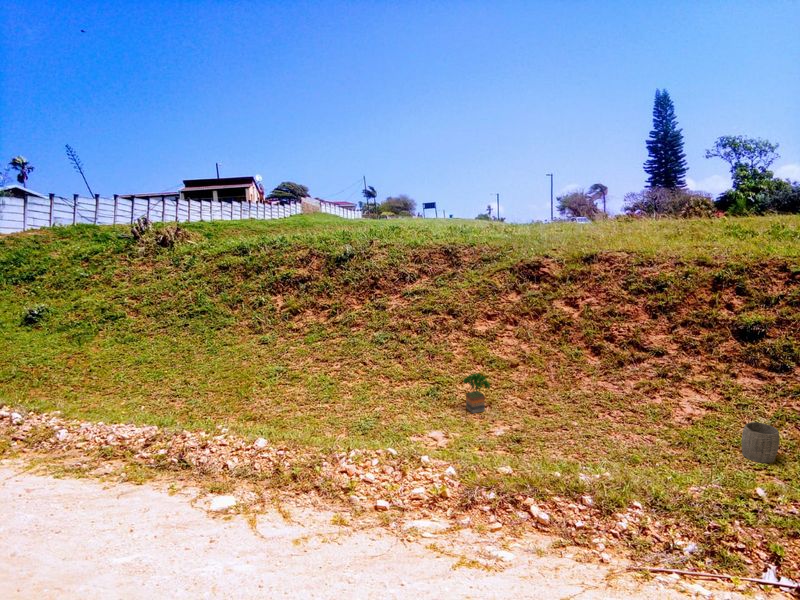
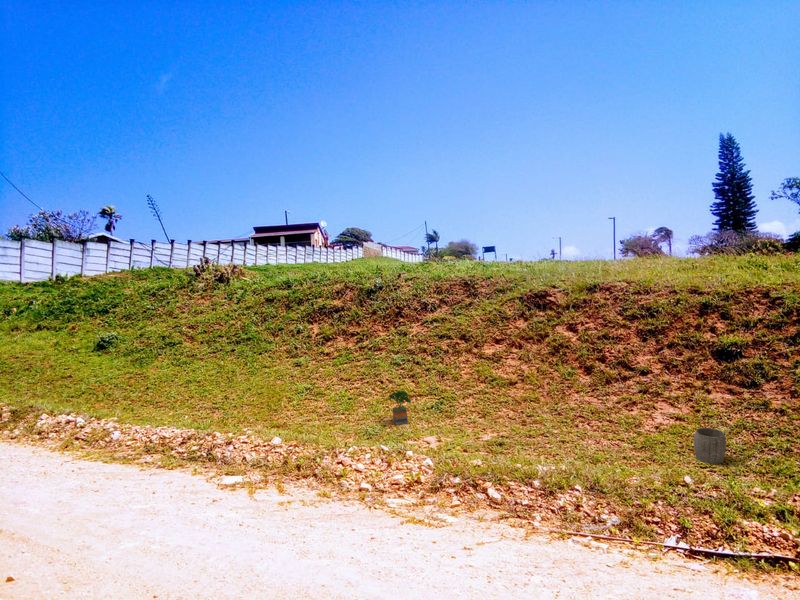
potted tree: present [463,374,490,413] -> present [389,391,411,425]

